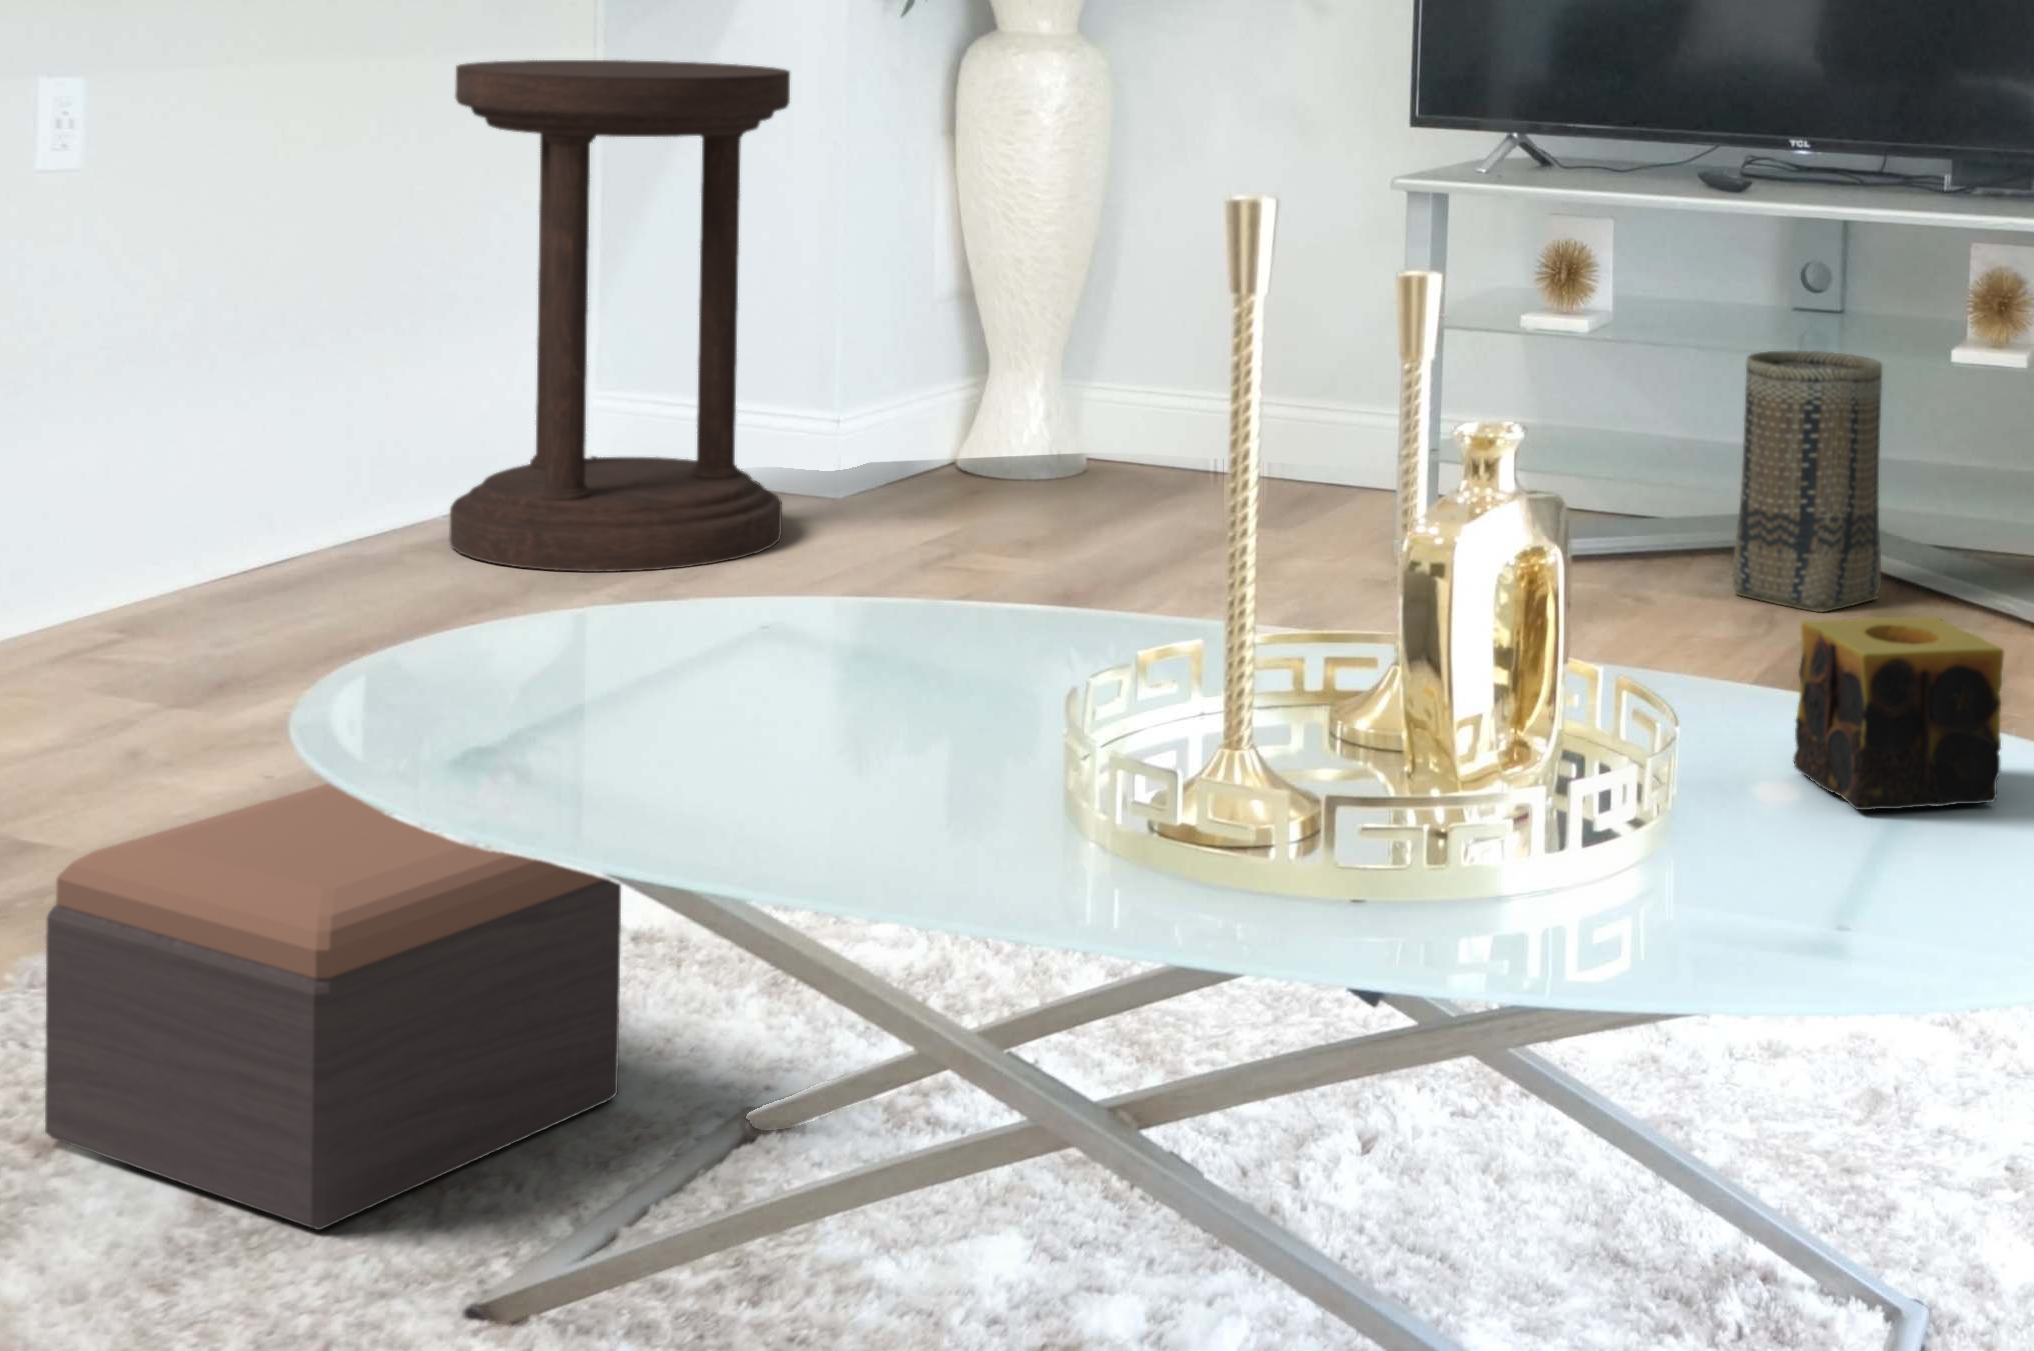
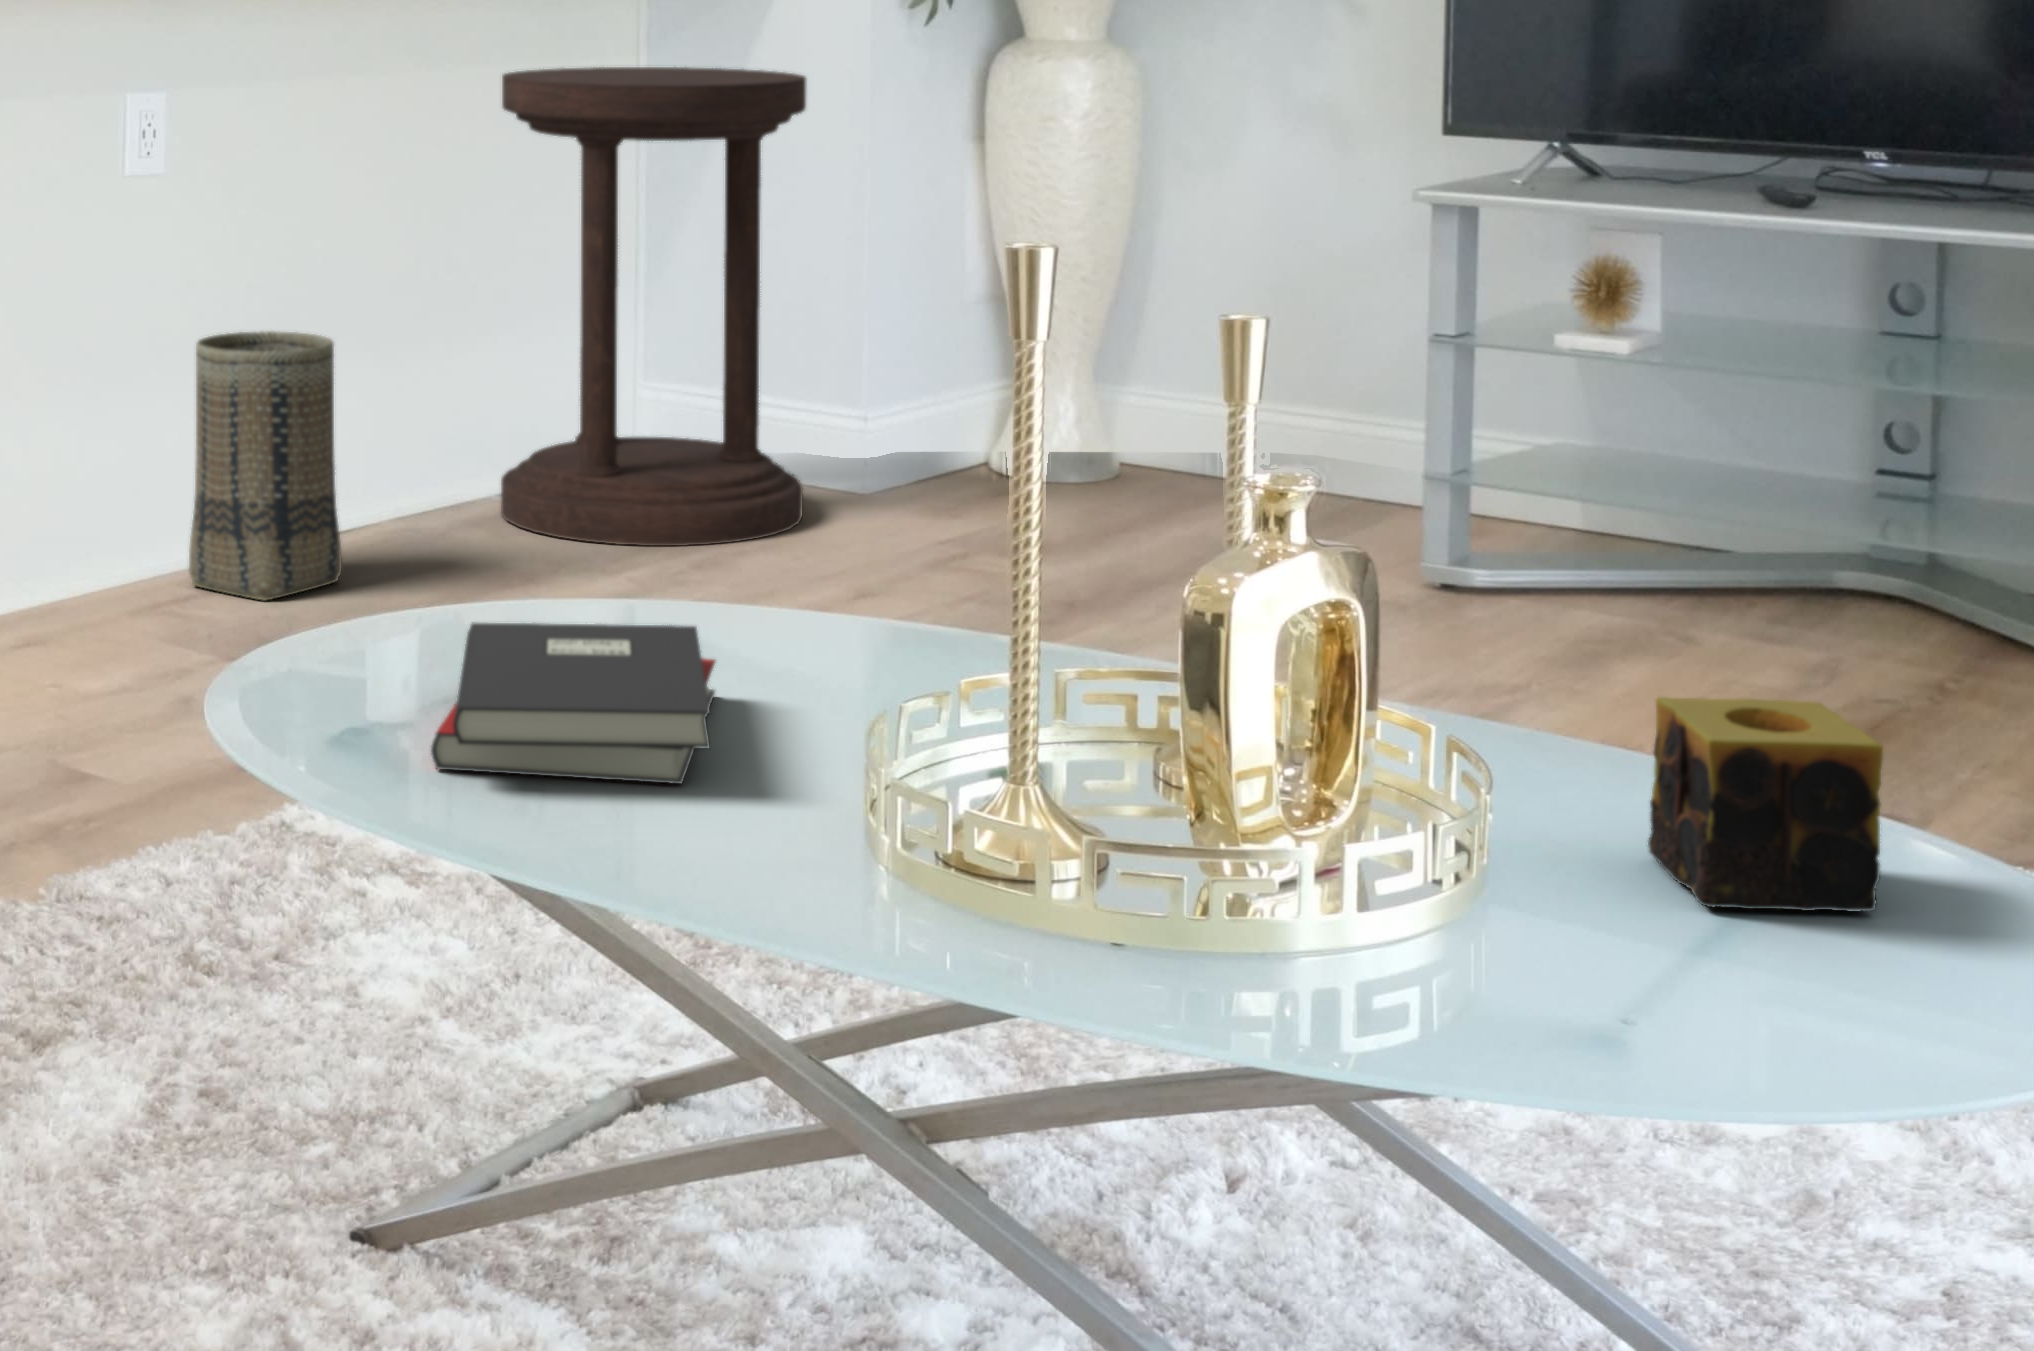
basket: present [1733,351,1882,612] -> present [189,331,342,601]
hardback book: none [595,617,903,781] -> present [431,622,716,784]
footstool: present [45,782,621,1230] -> none [40,735,526,1145]

